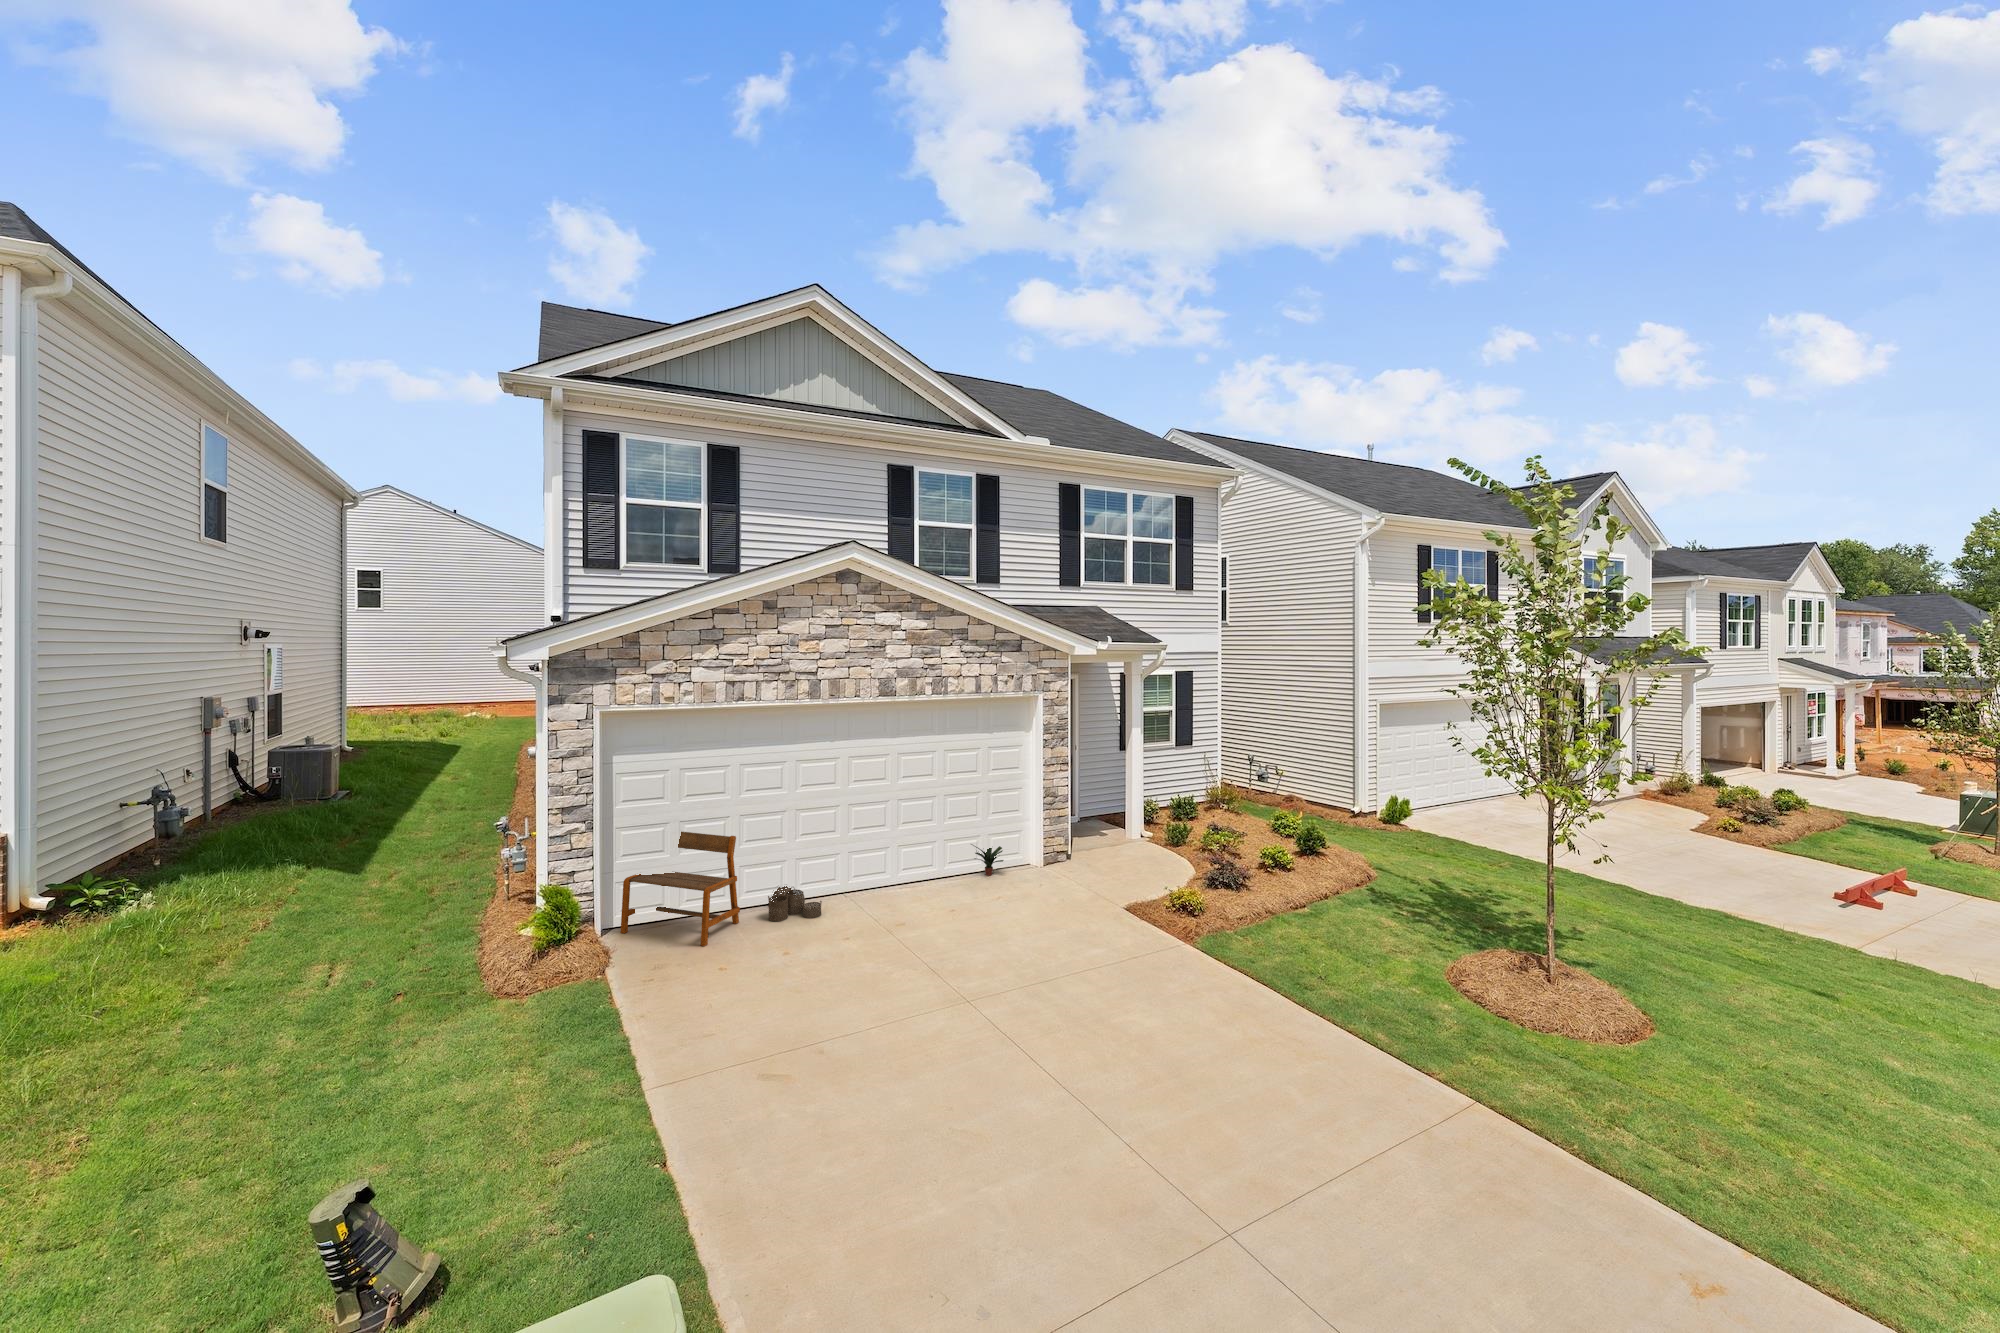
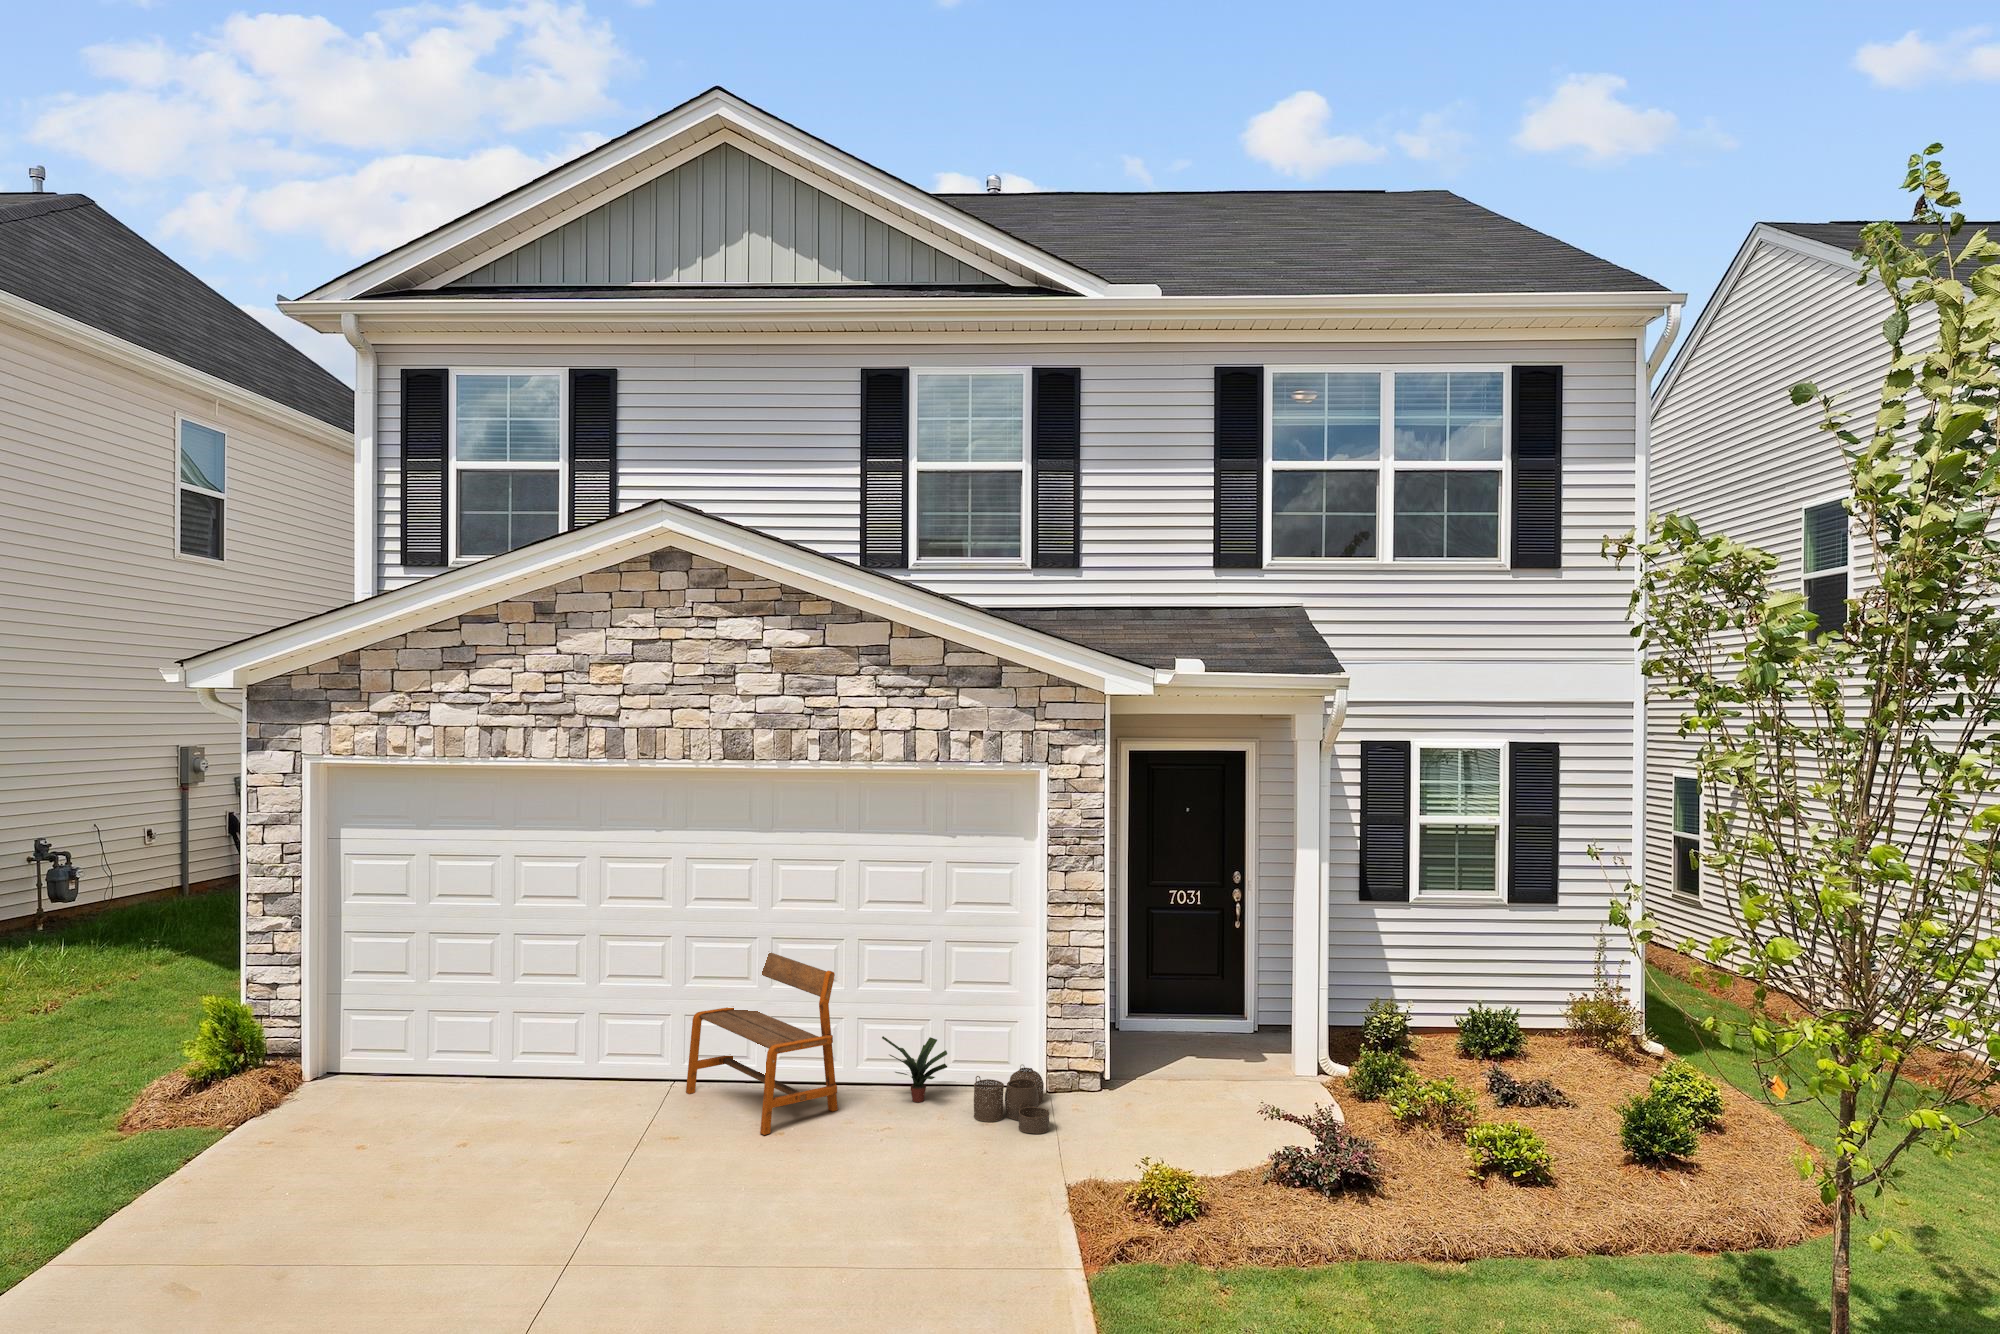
bench: present [621,832,740,946] -> present [686,953,838,1135]
woven basket: present [768,886,822,921] -> present [974,1065,1049,1134]

